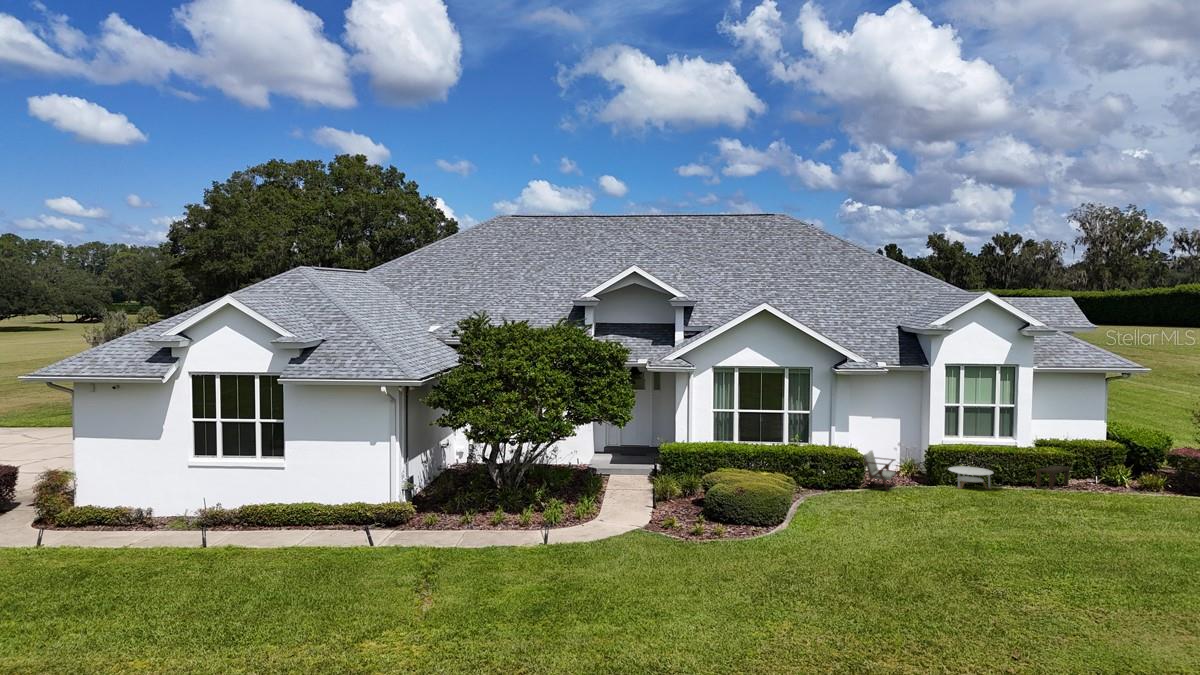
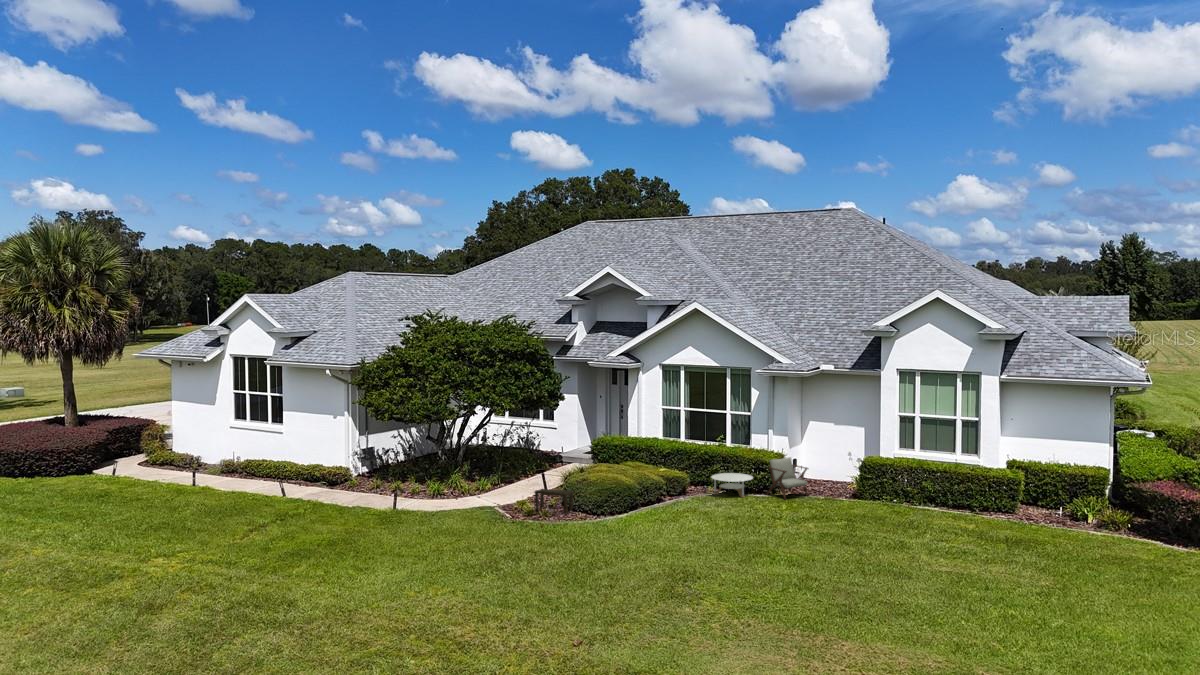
bench: present [1037,465,1070,490] -> present [534,489,574,514]
round table: present [948,466,993,489] -> present [711,473,753,498]

